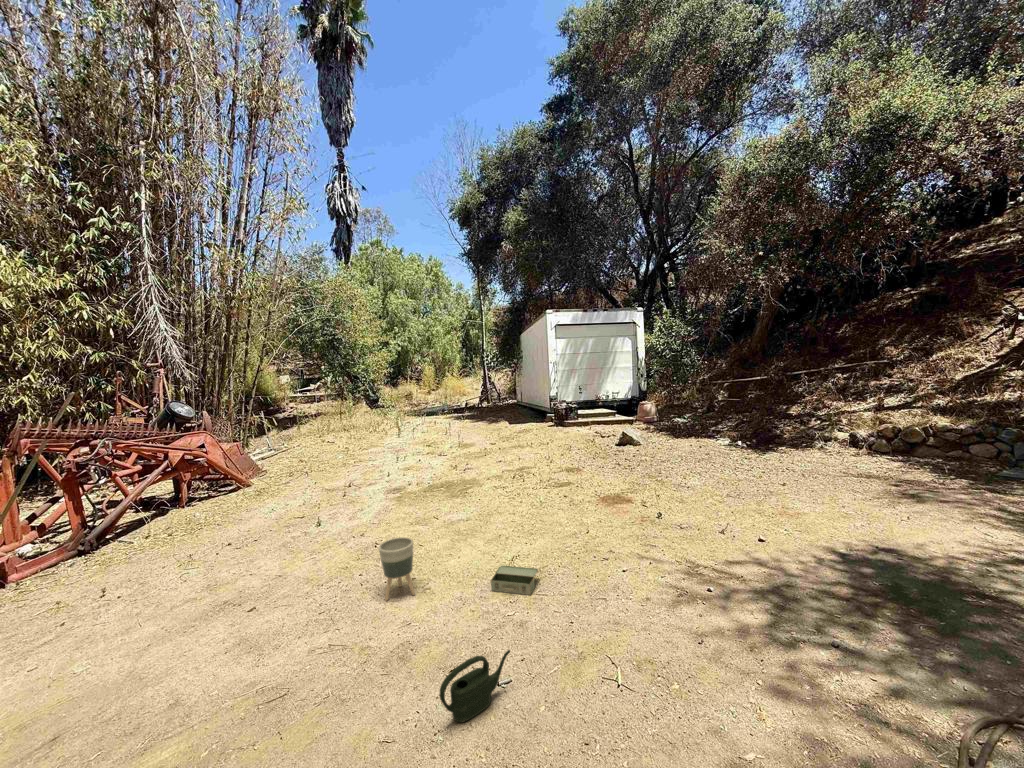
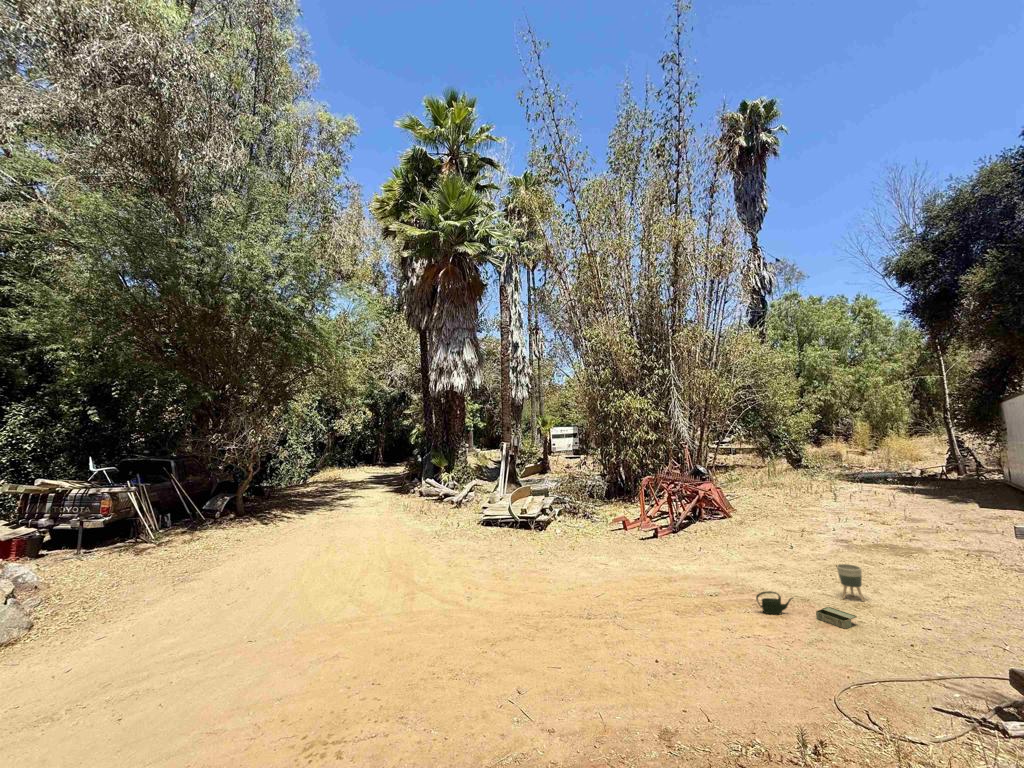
toolbox: present [491,566,538,595] -> present [816,607,857,629]
watering can: present [440,650,510,722] -> present [756,591,793,614]

